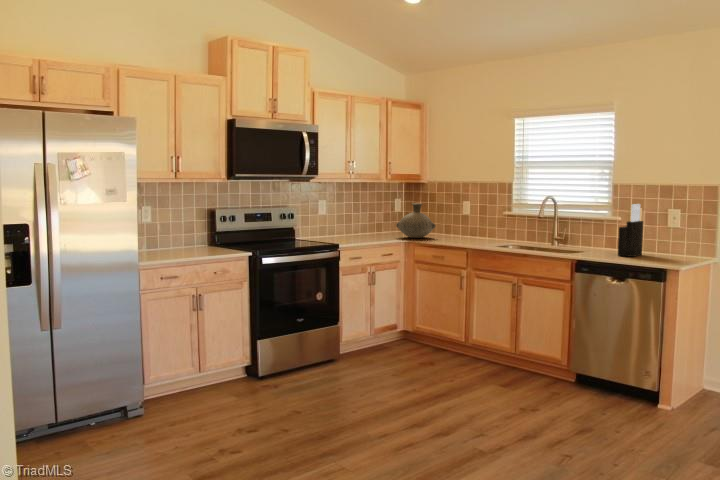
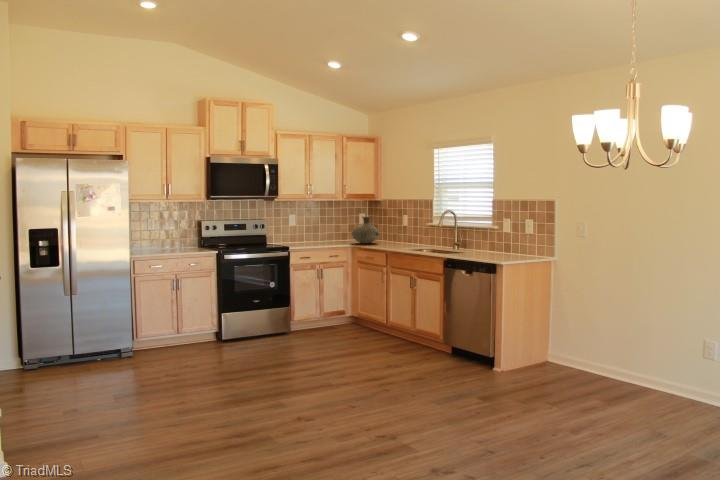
knife block: present [618,204,643,257] -> none [483,216,505,257]

